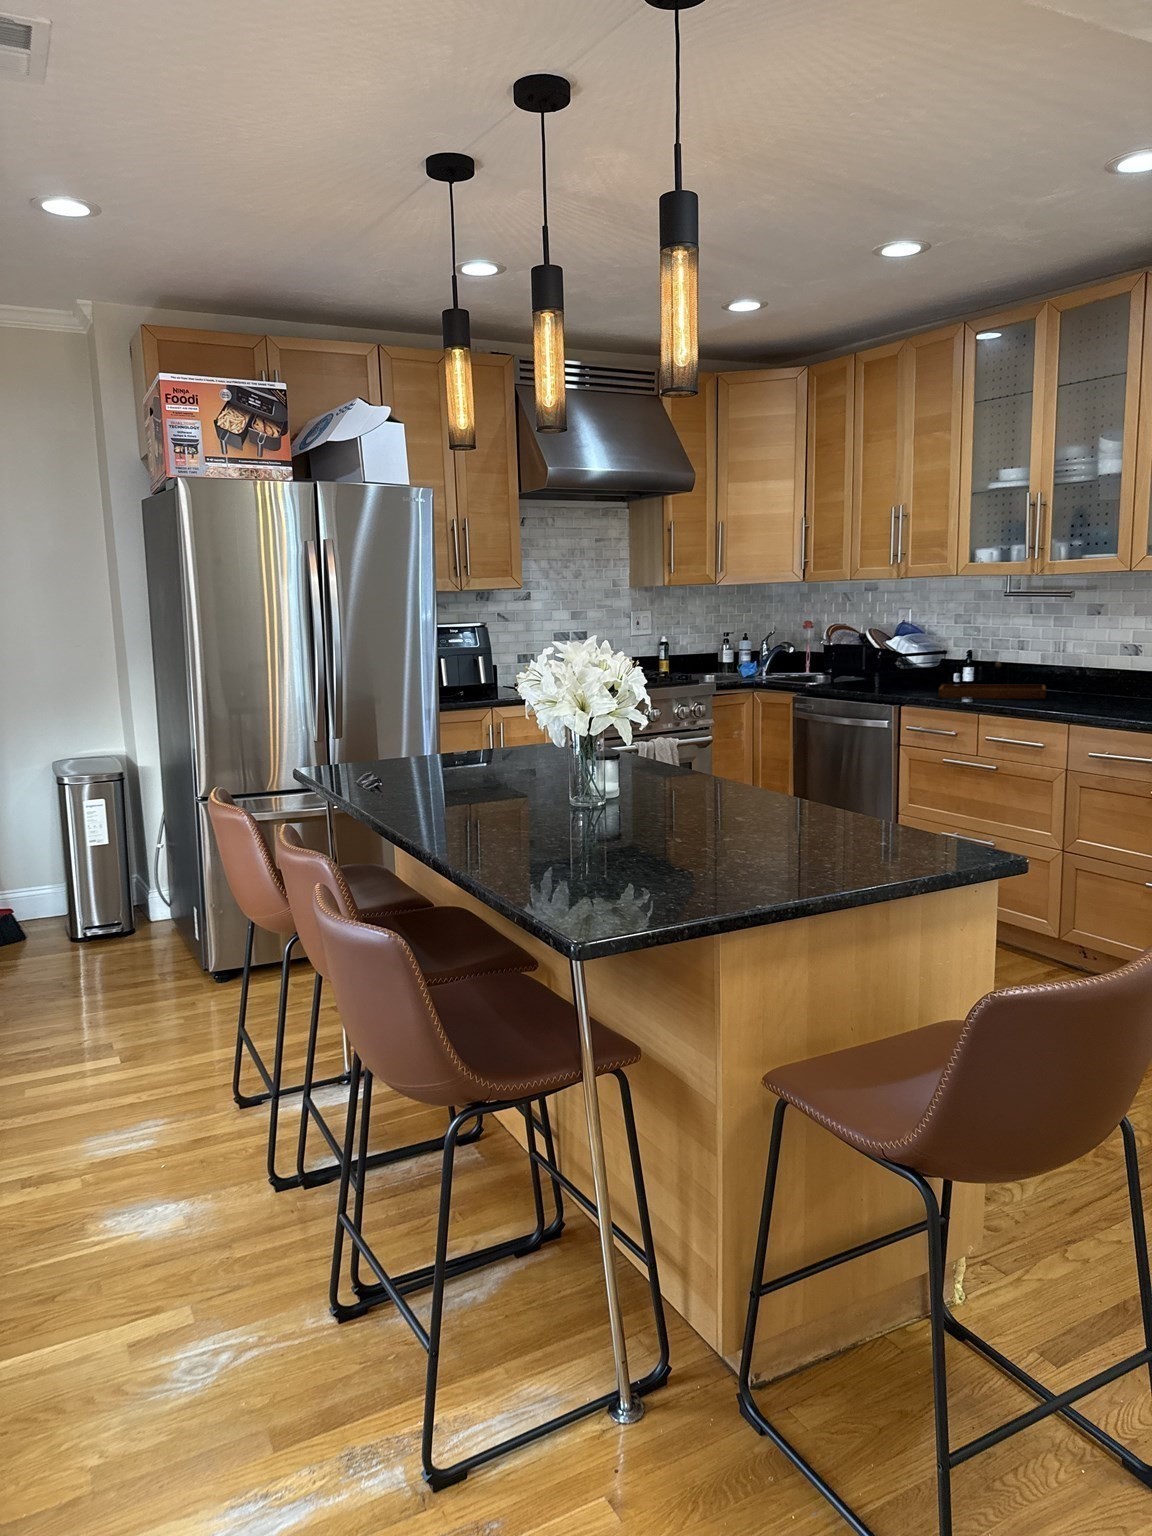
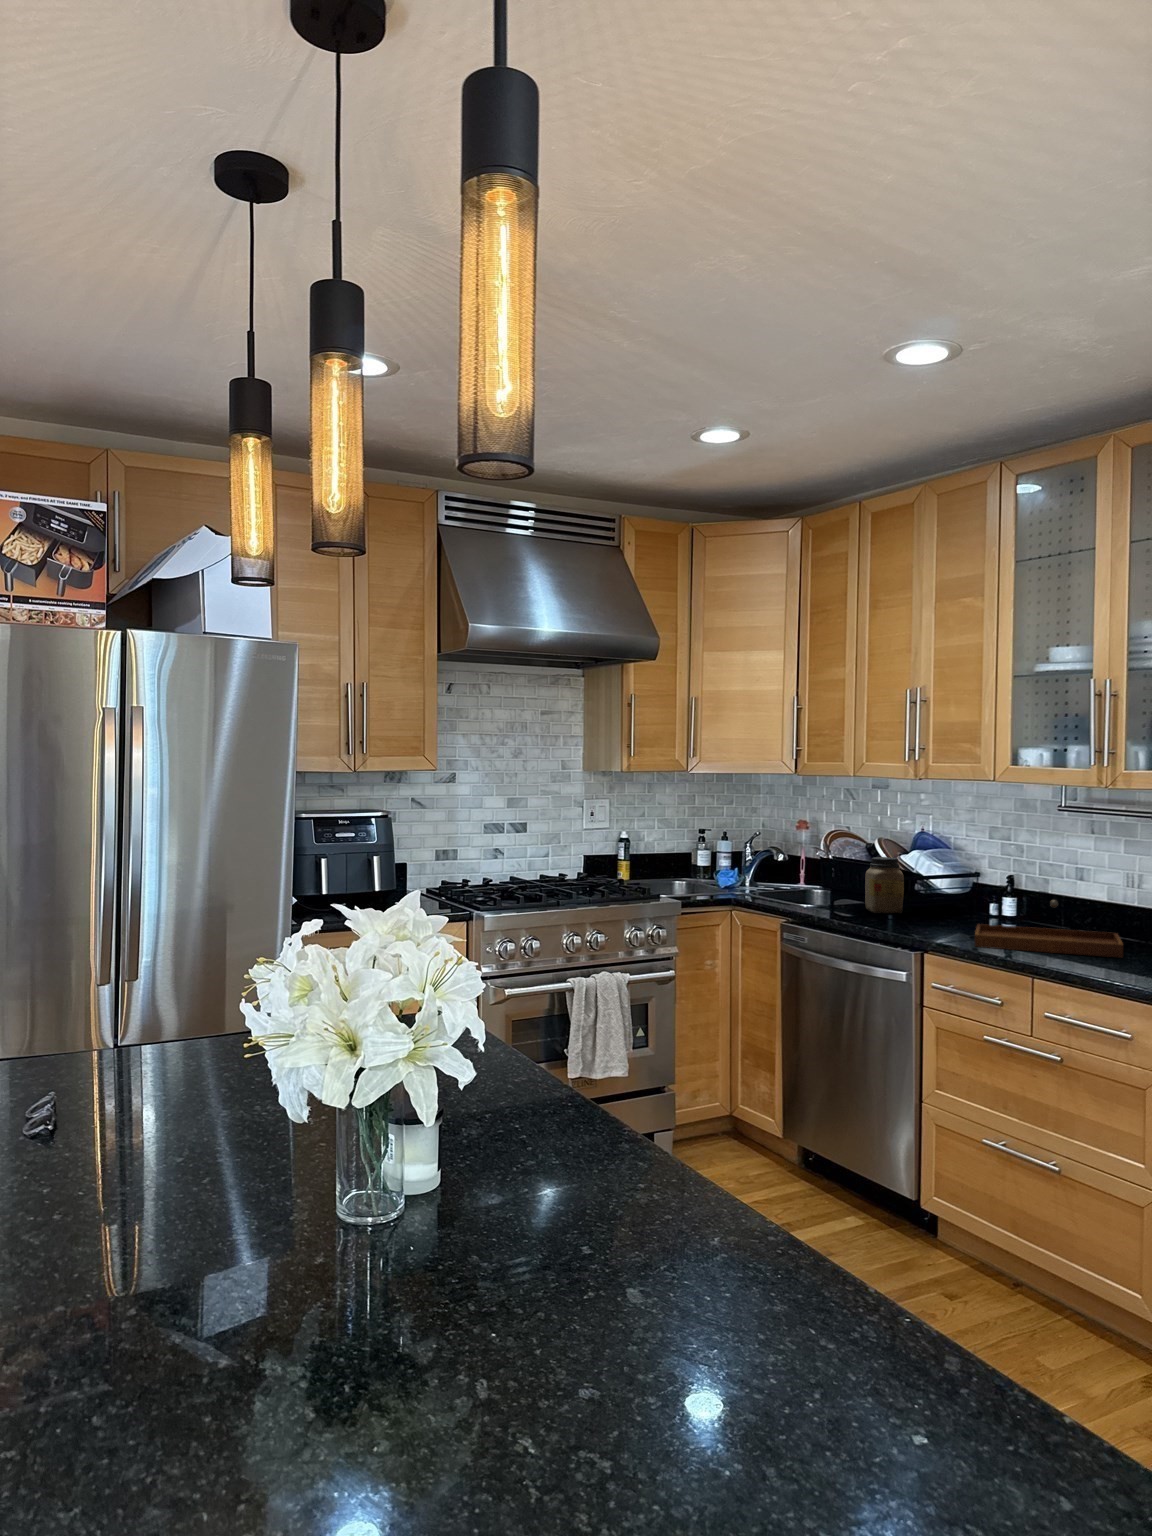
jar: none [859,642,888,686] -> present [865,857,904,913]

